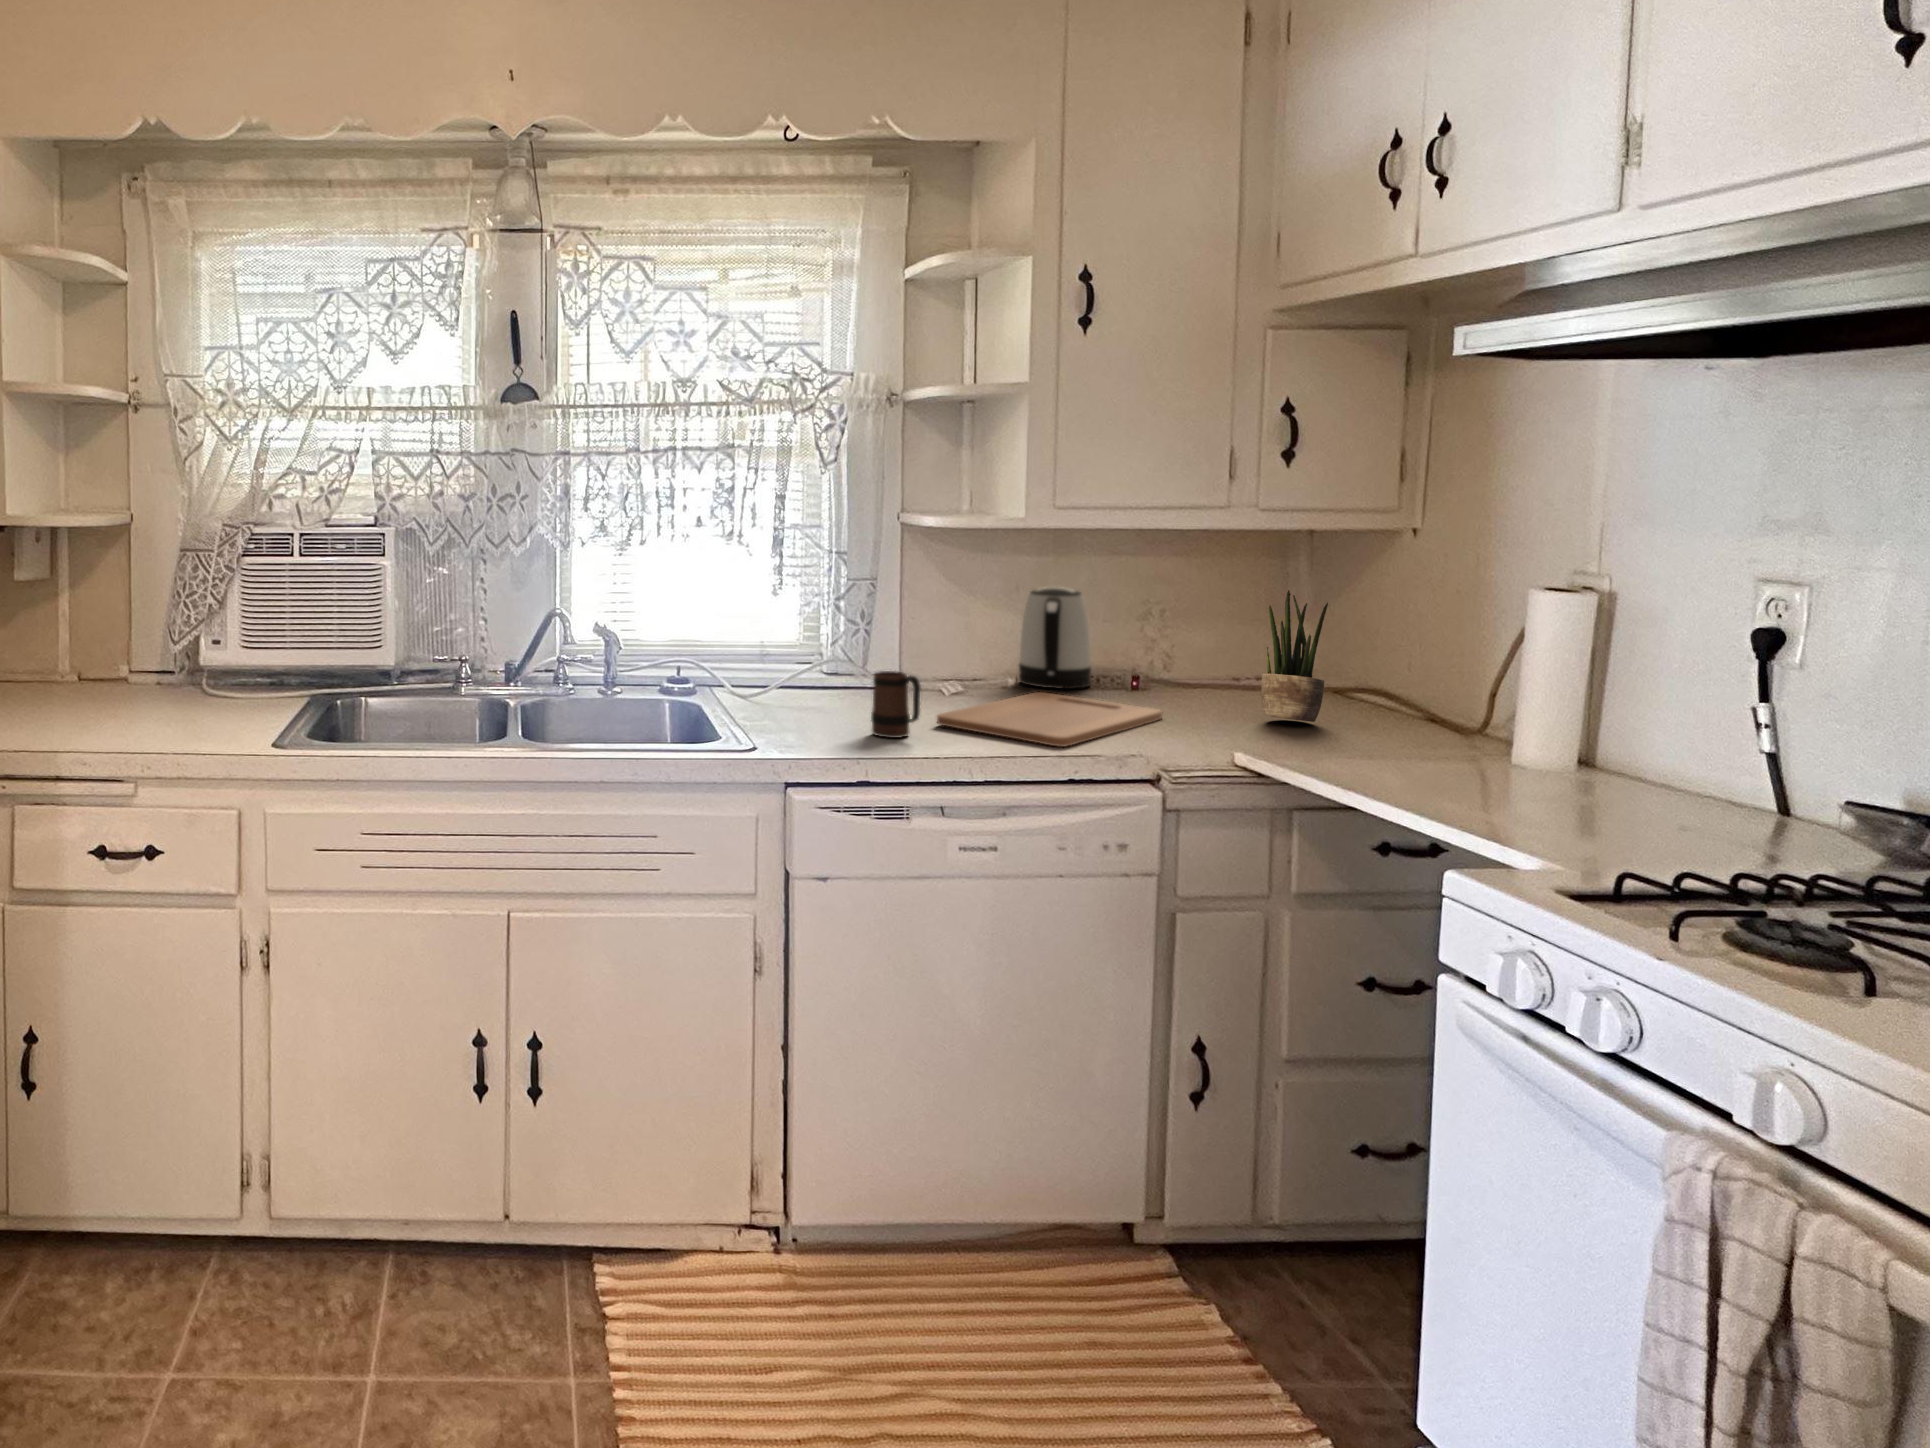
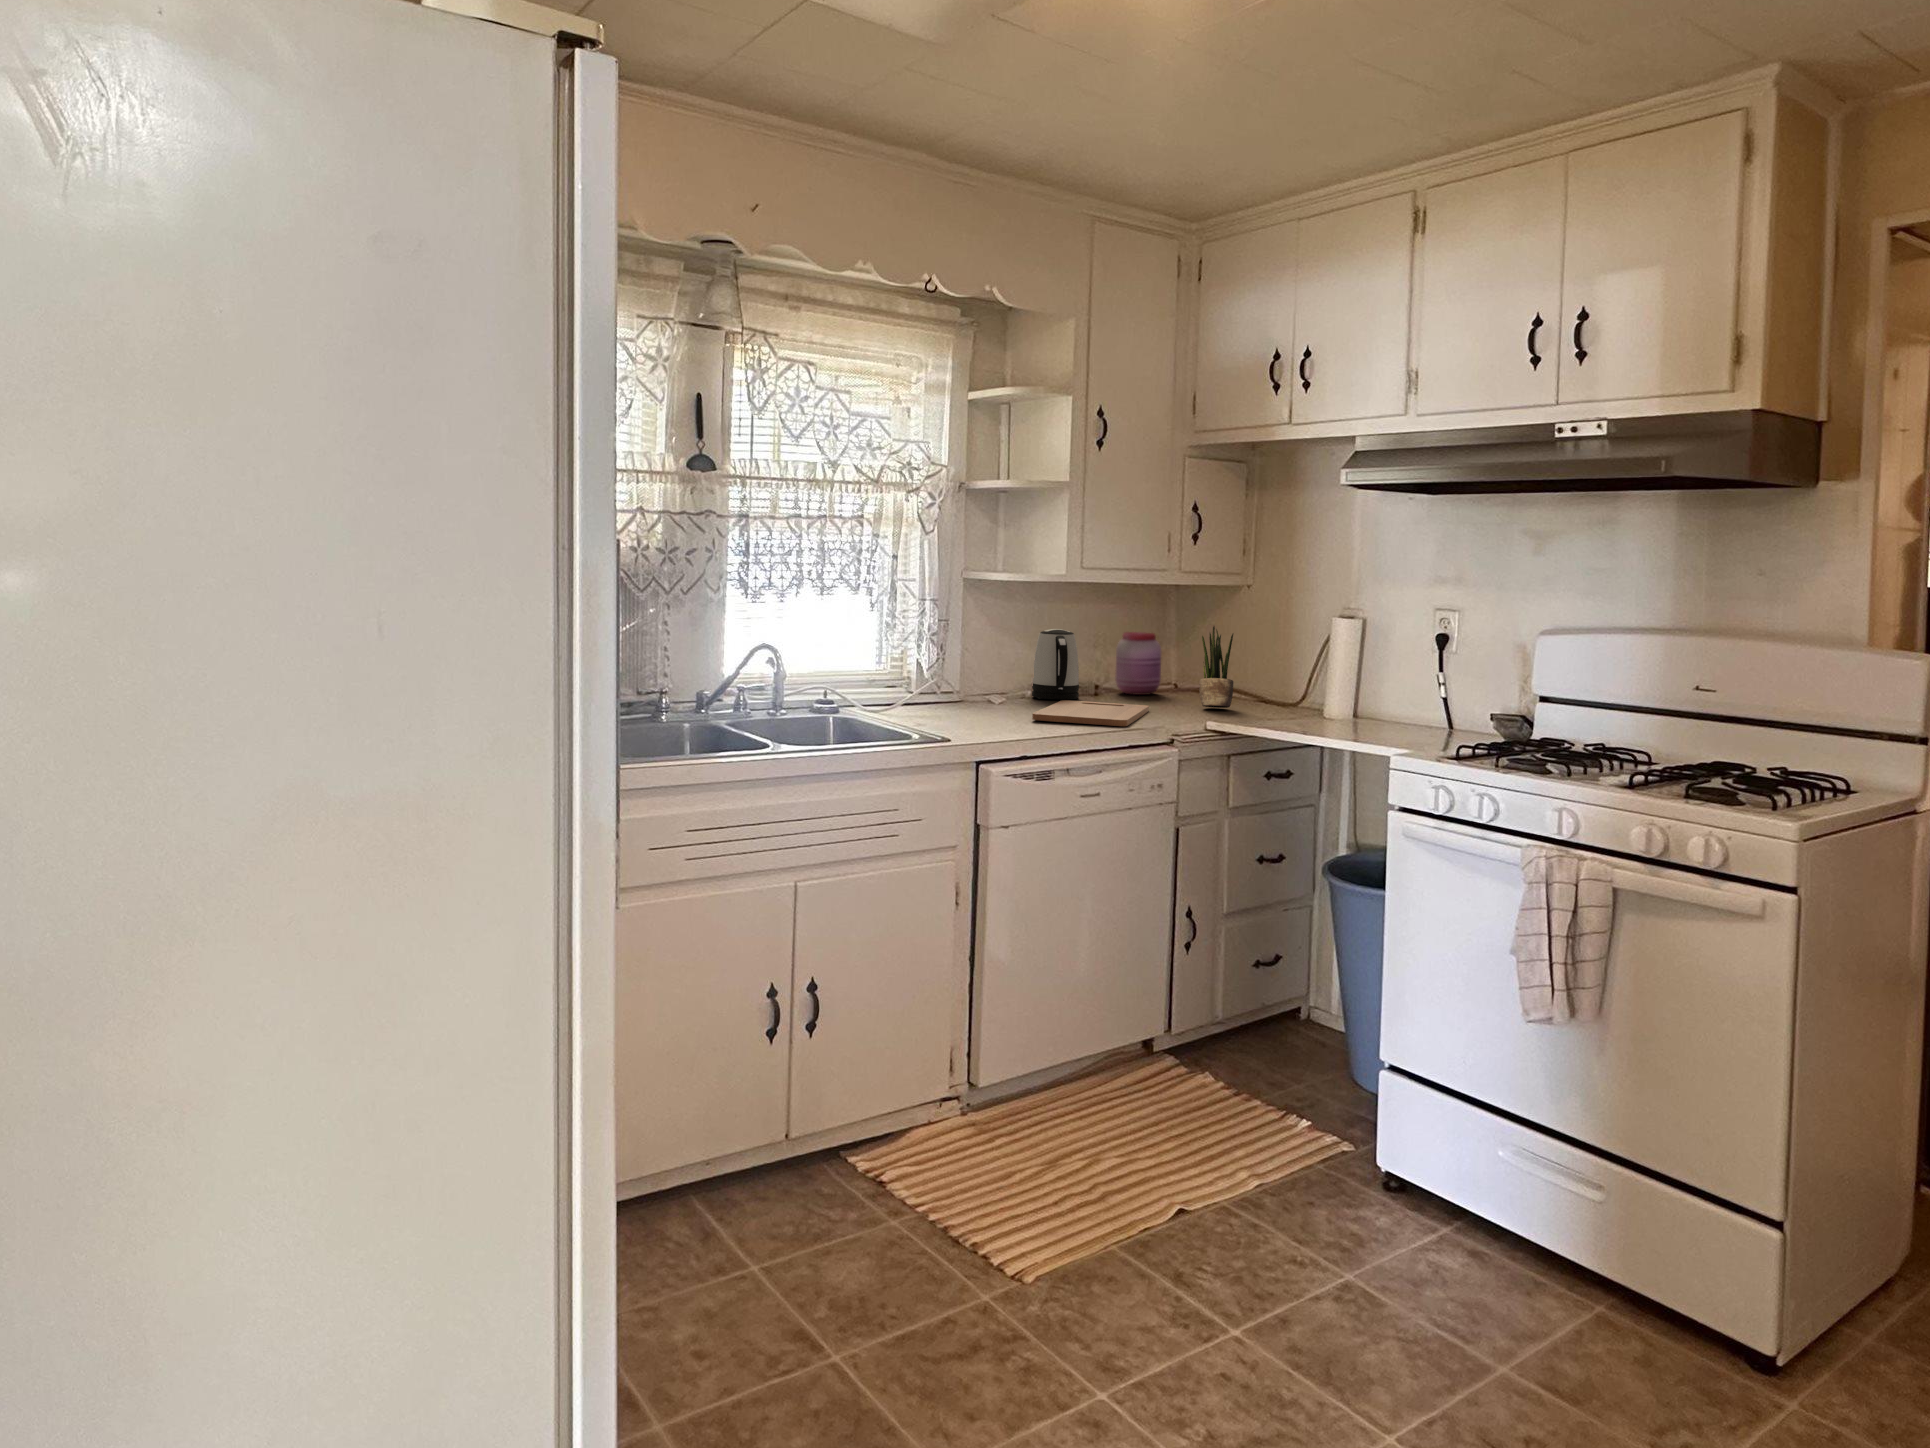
jar: none [1168,591,1245,687] -> present [1115,632,1161,695]
mug: present [871,671,920,738] -> none [1002,682,1040,728]

